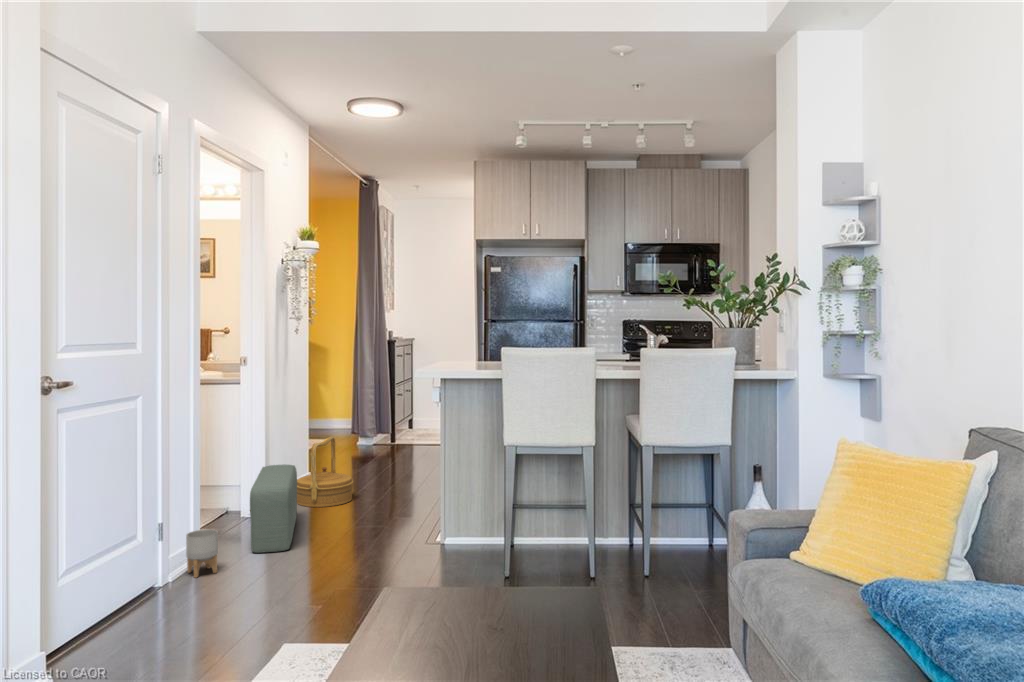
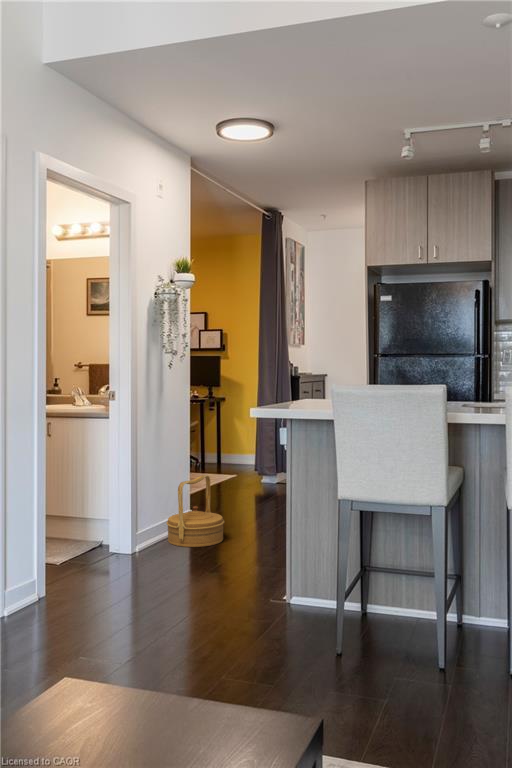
pouf: present [250,464,297,553] -> none [94,502,157,593]
planter: present [186,529,218,578] -> none [23,565,53,614]

